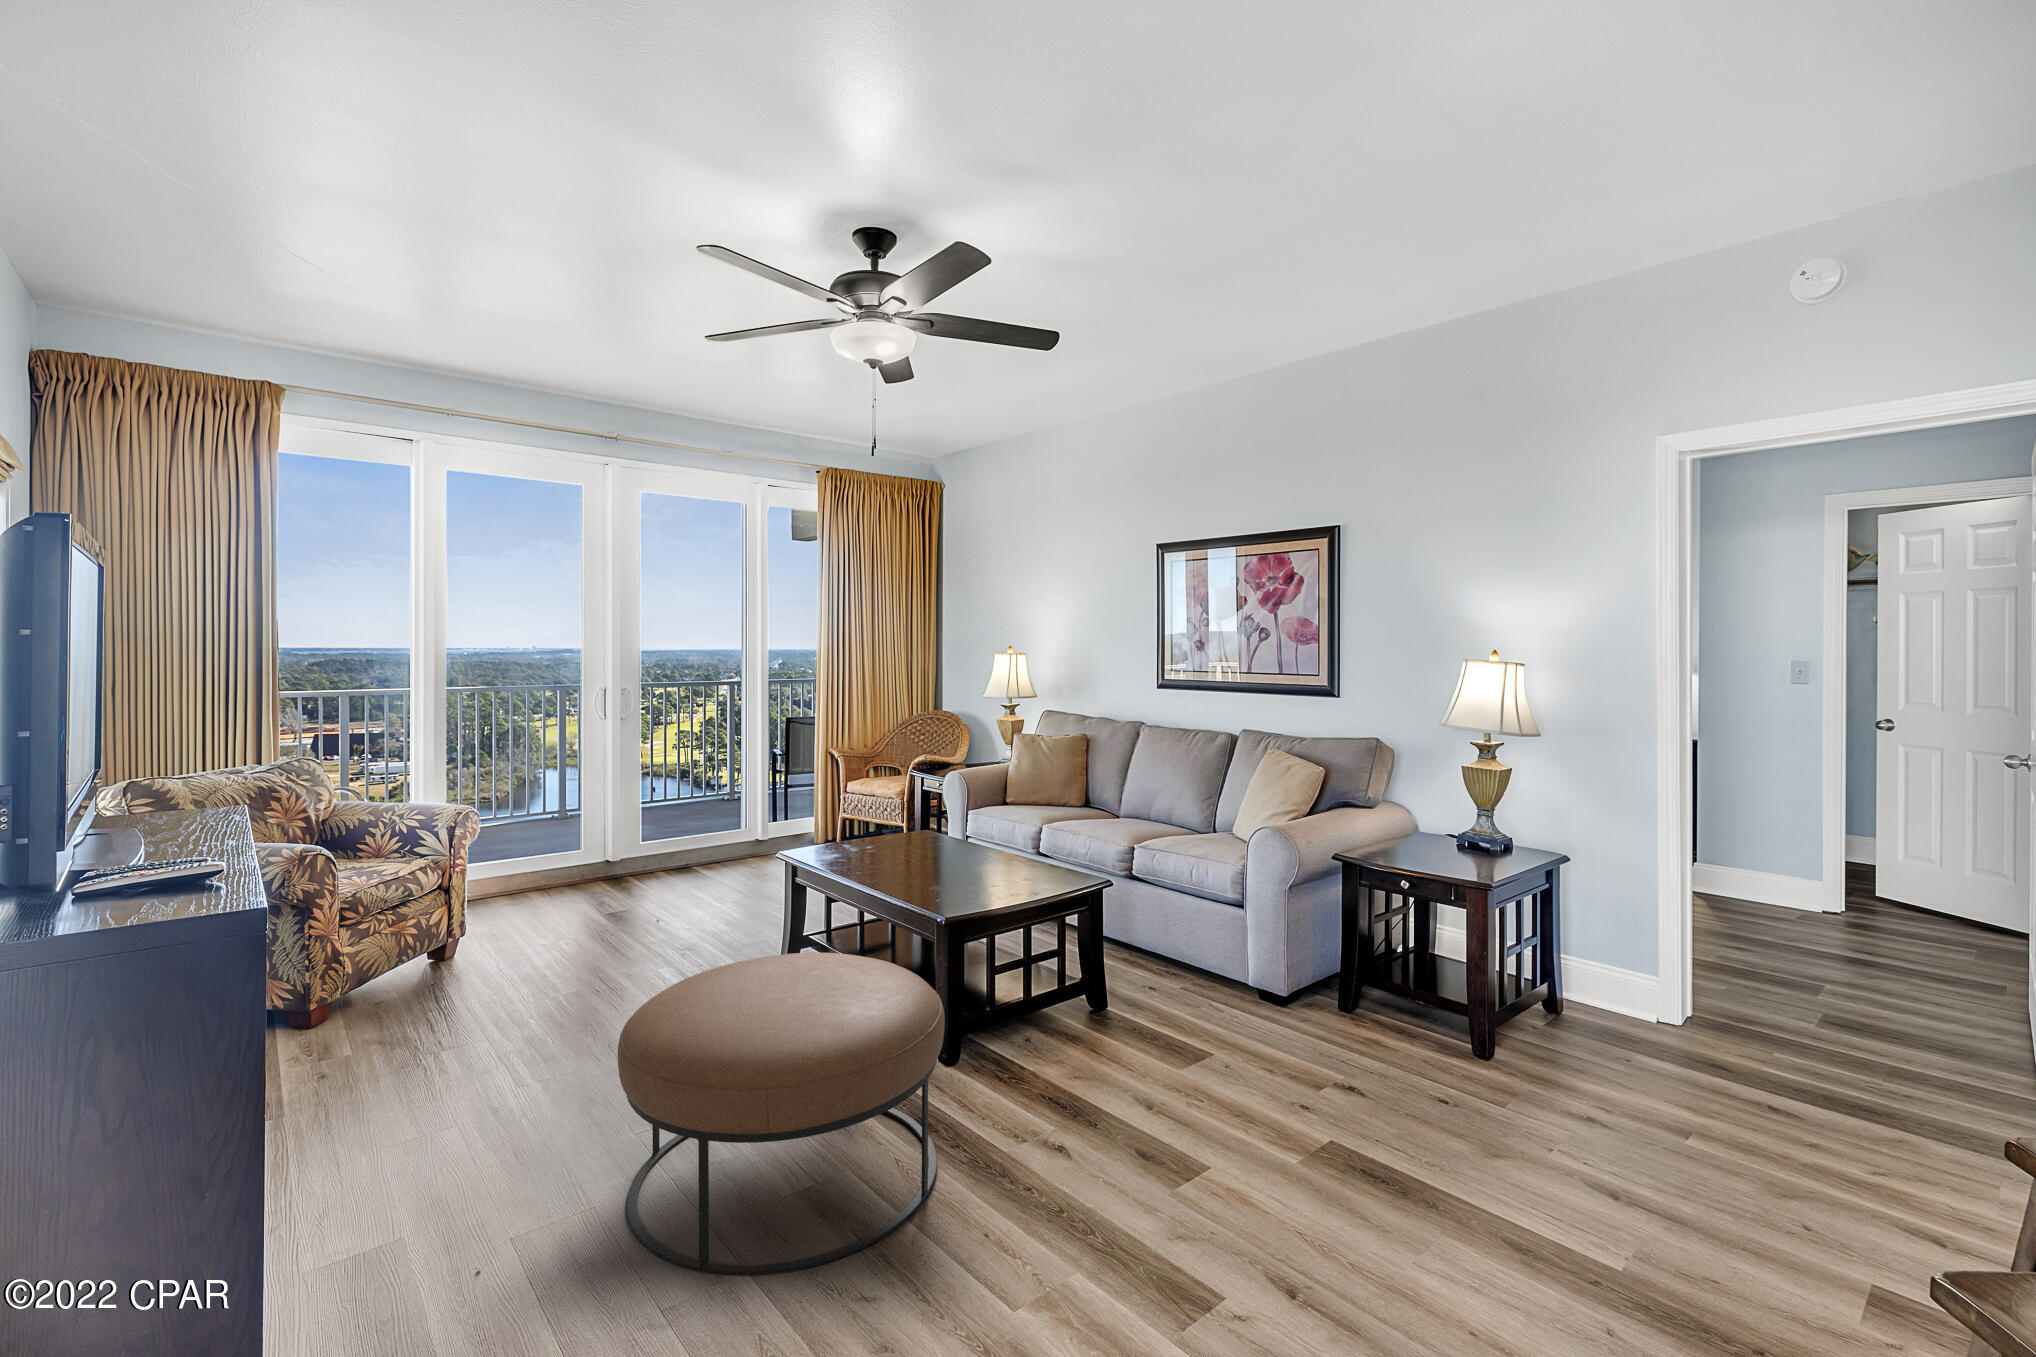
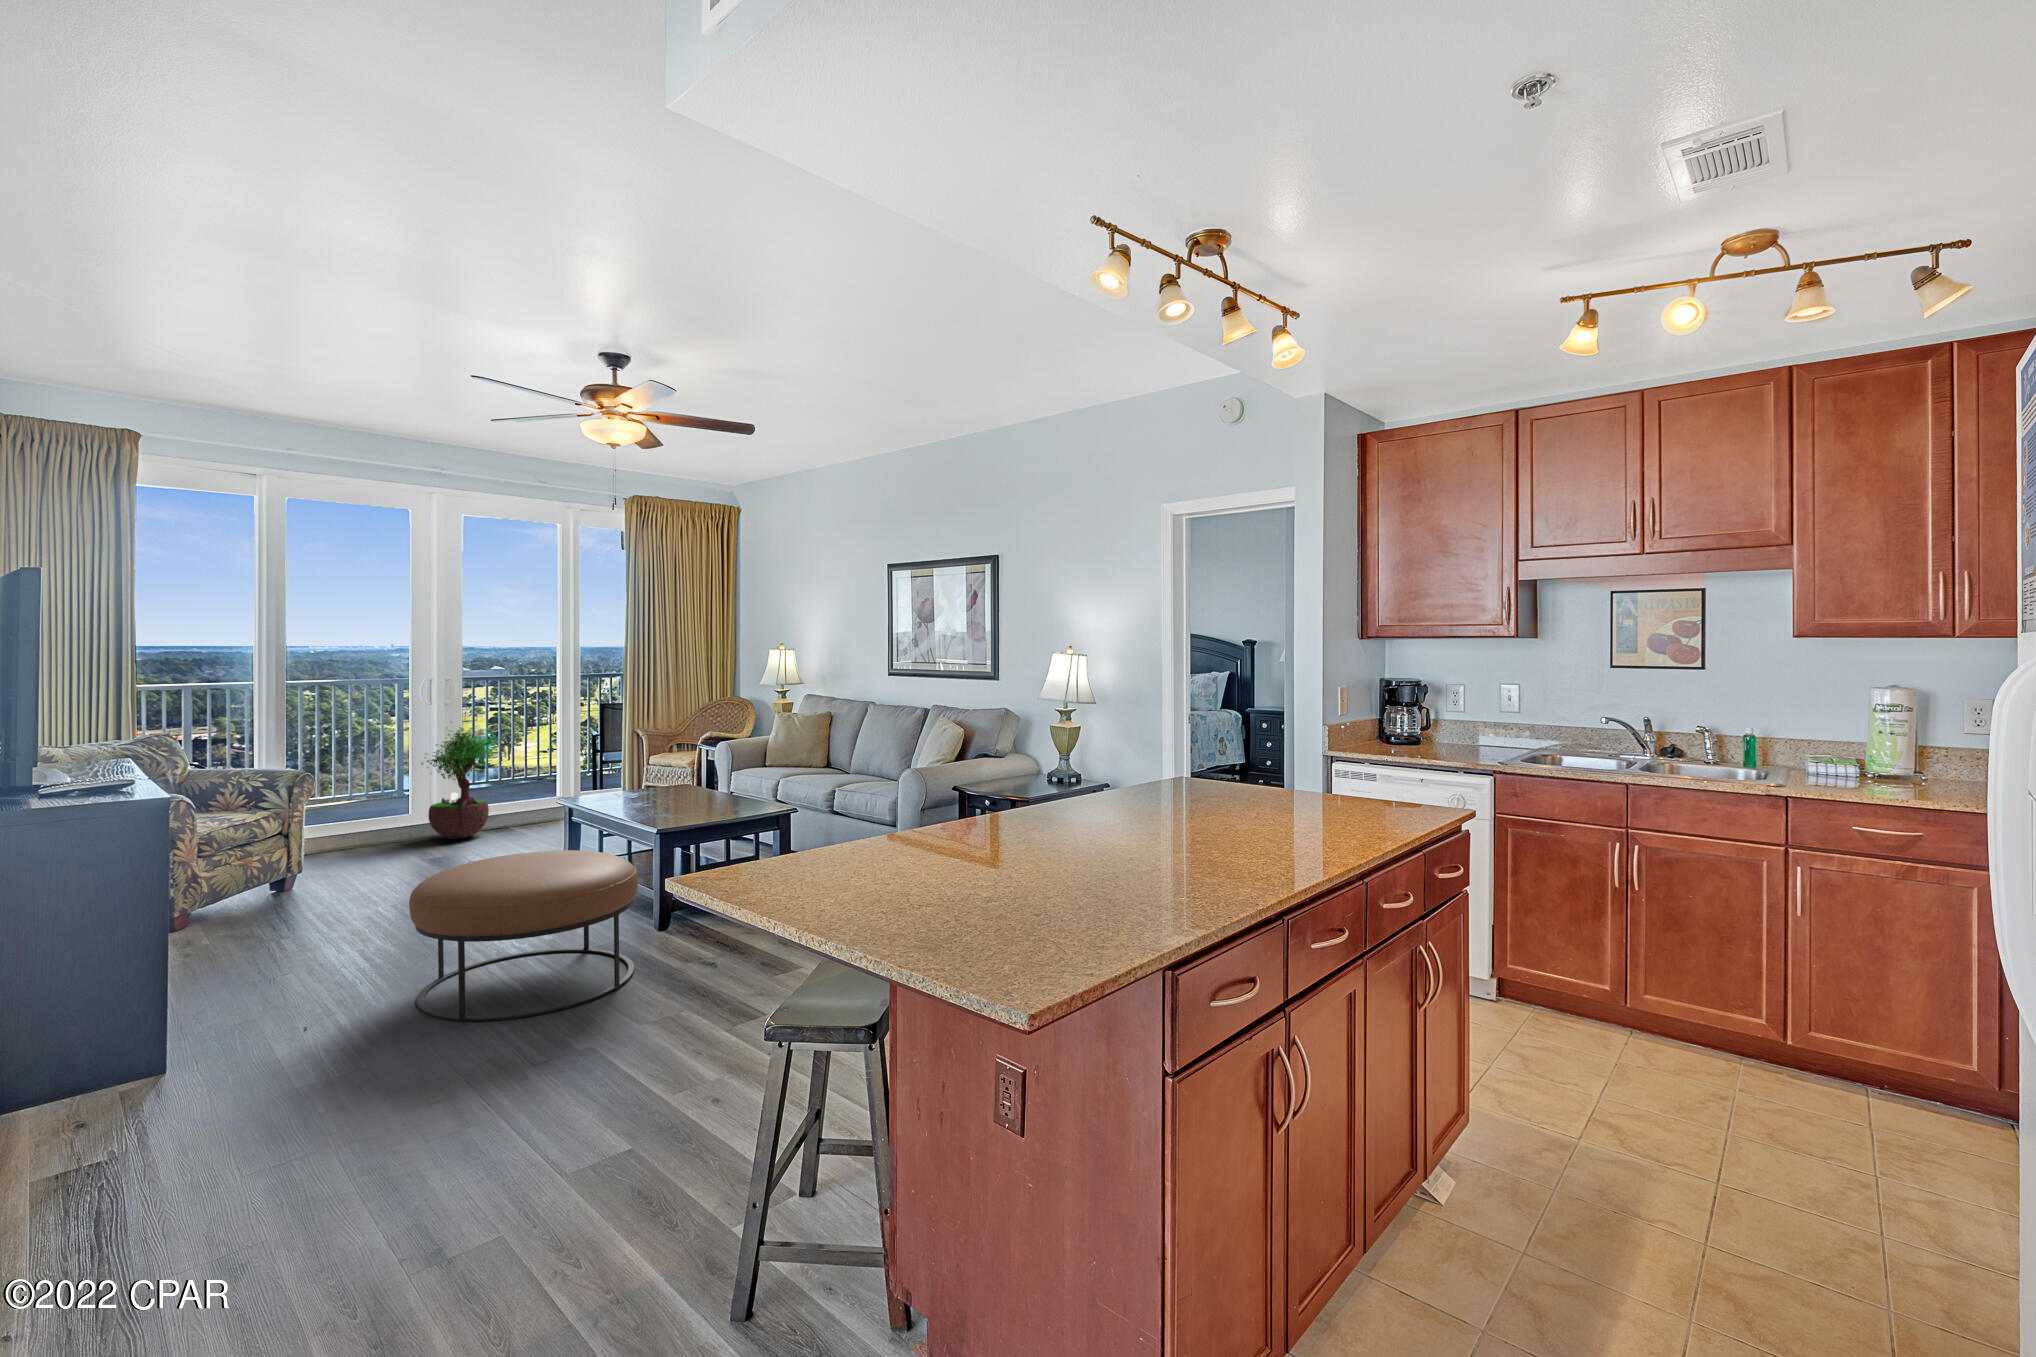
potted tree: none [599,739,688,881] -> present [421,721,500,839]

